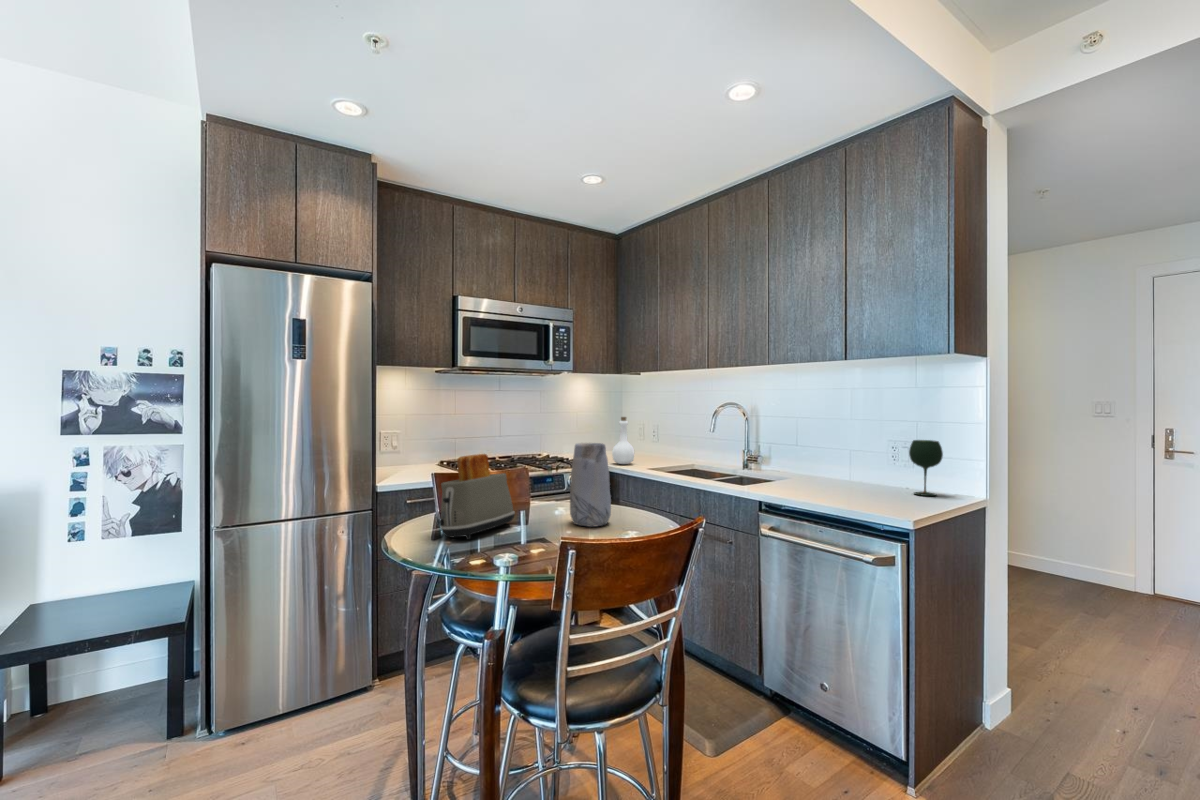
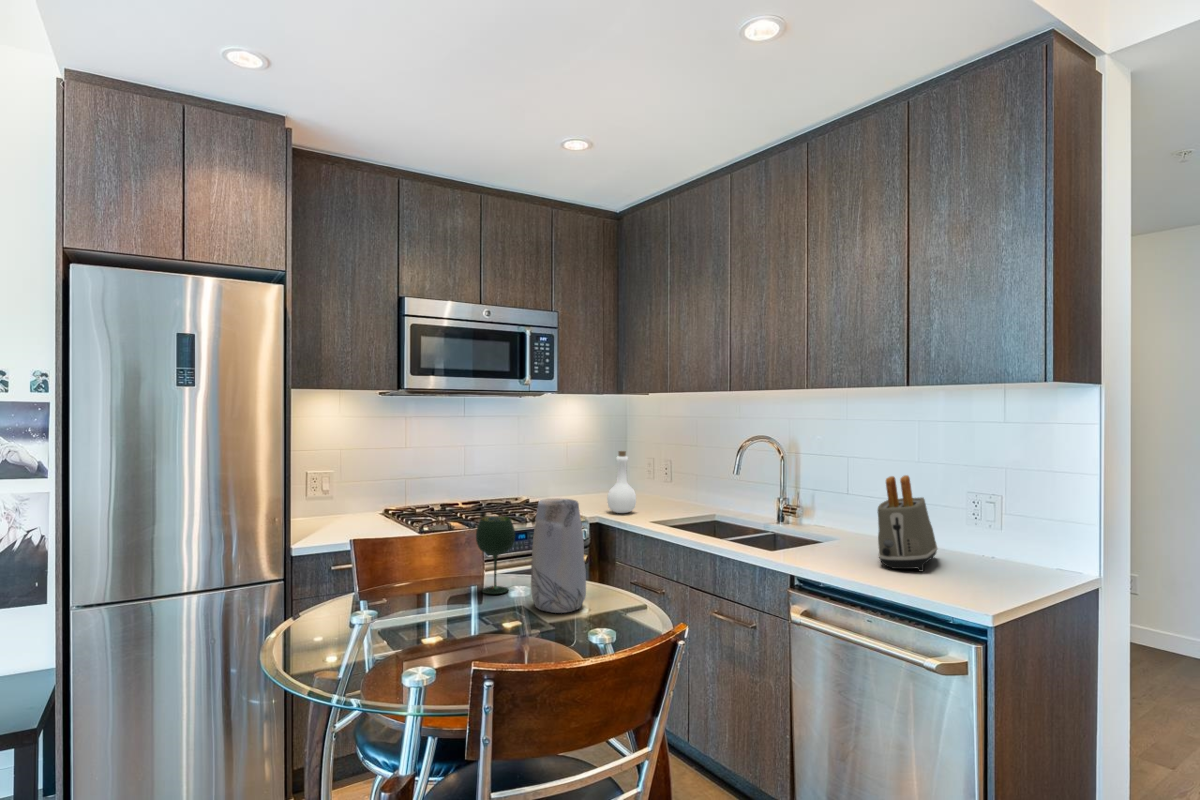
wine glass: present [909,440,943,496] -> present [476,516,515,594]
toaster: present [439,454,515,539] -> present [878,475,937,571]

